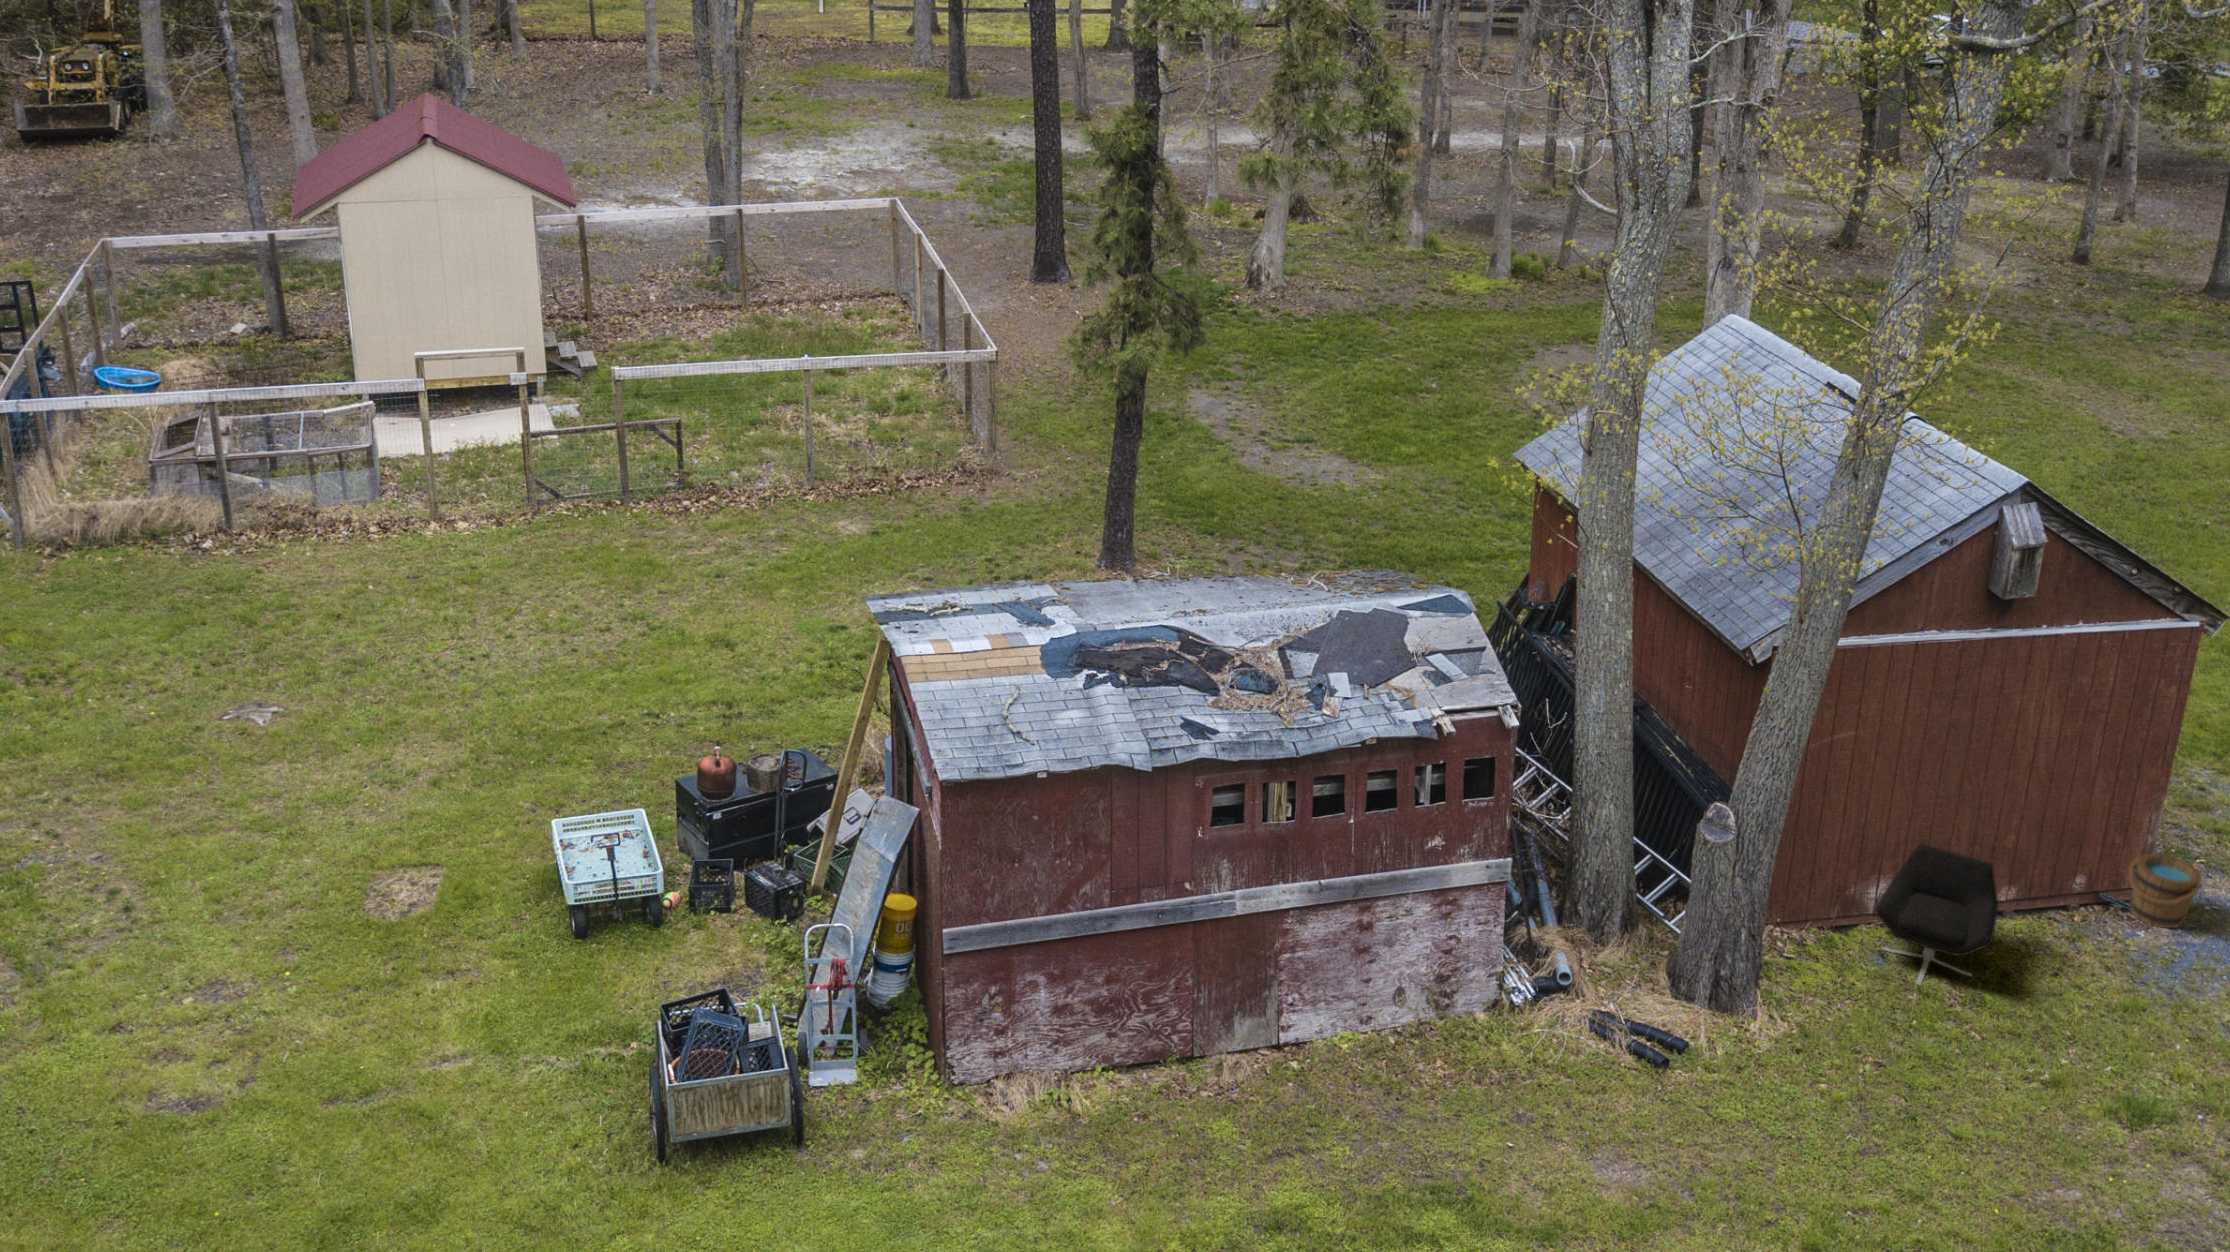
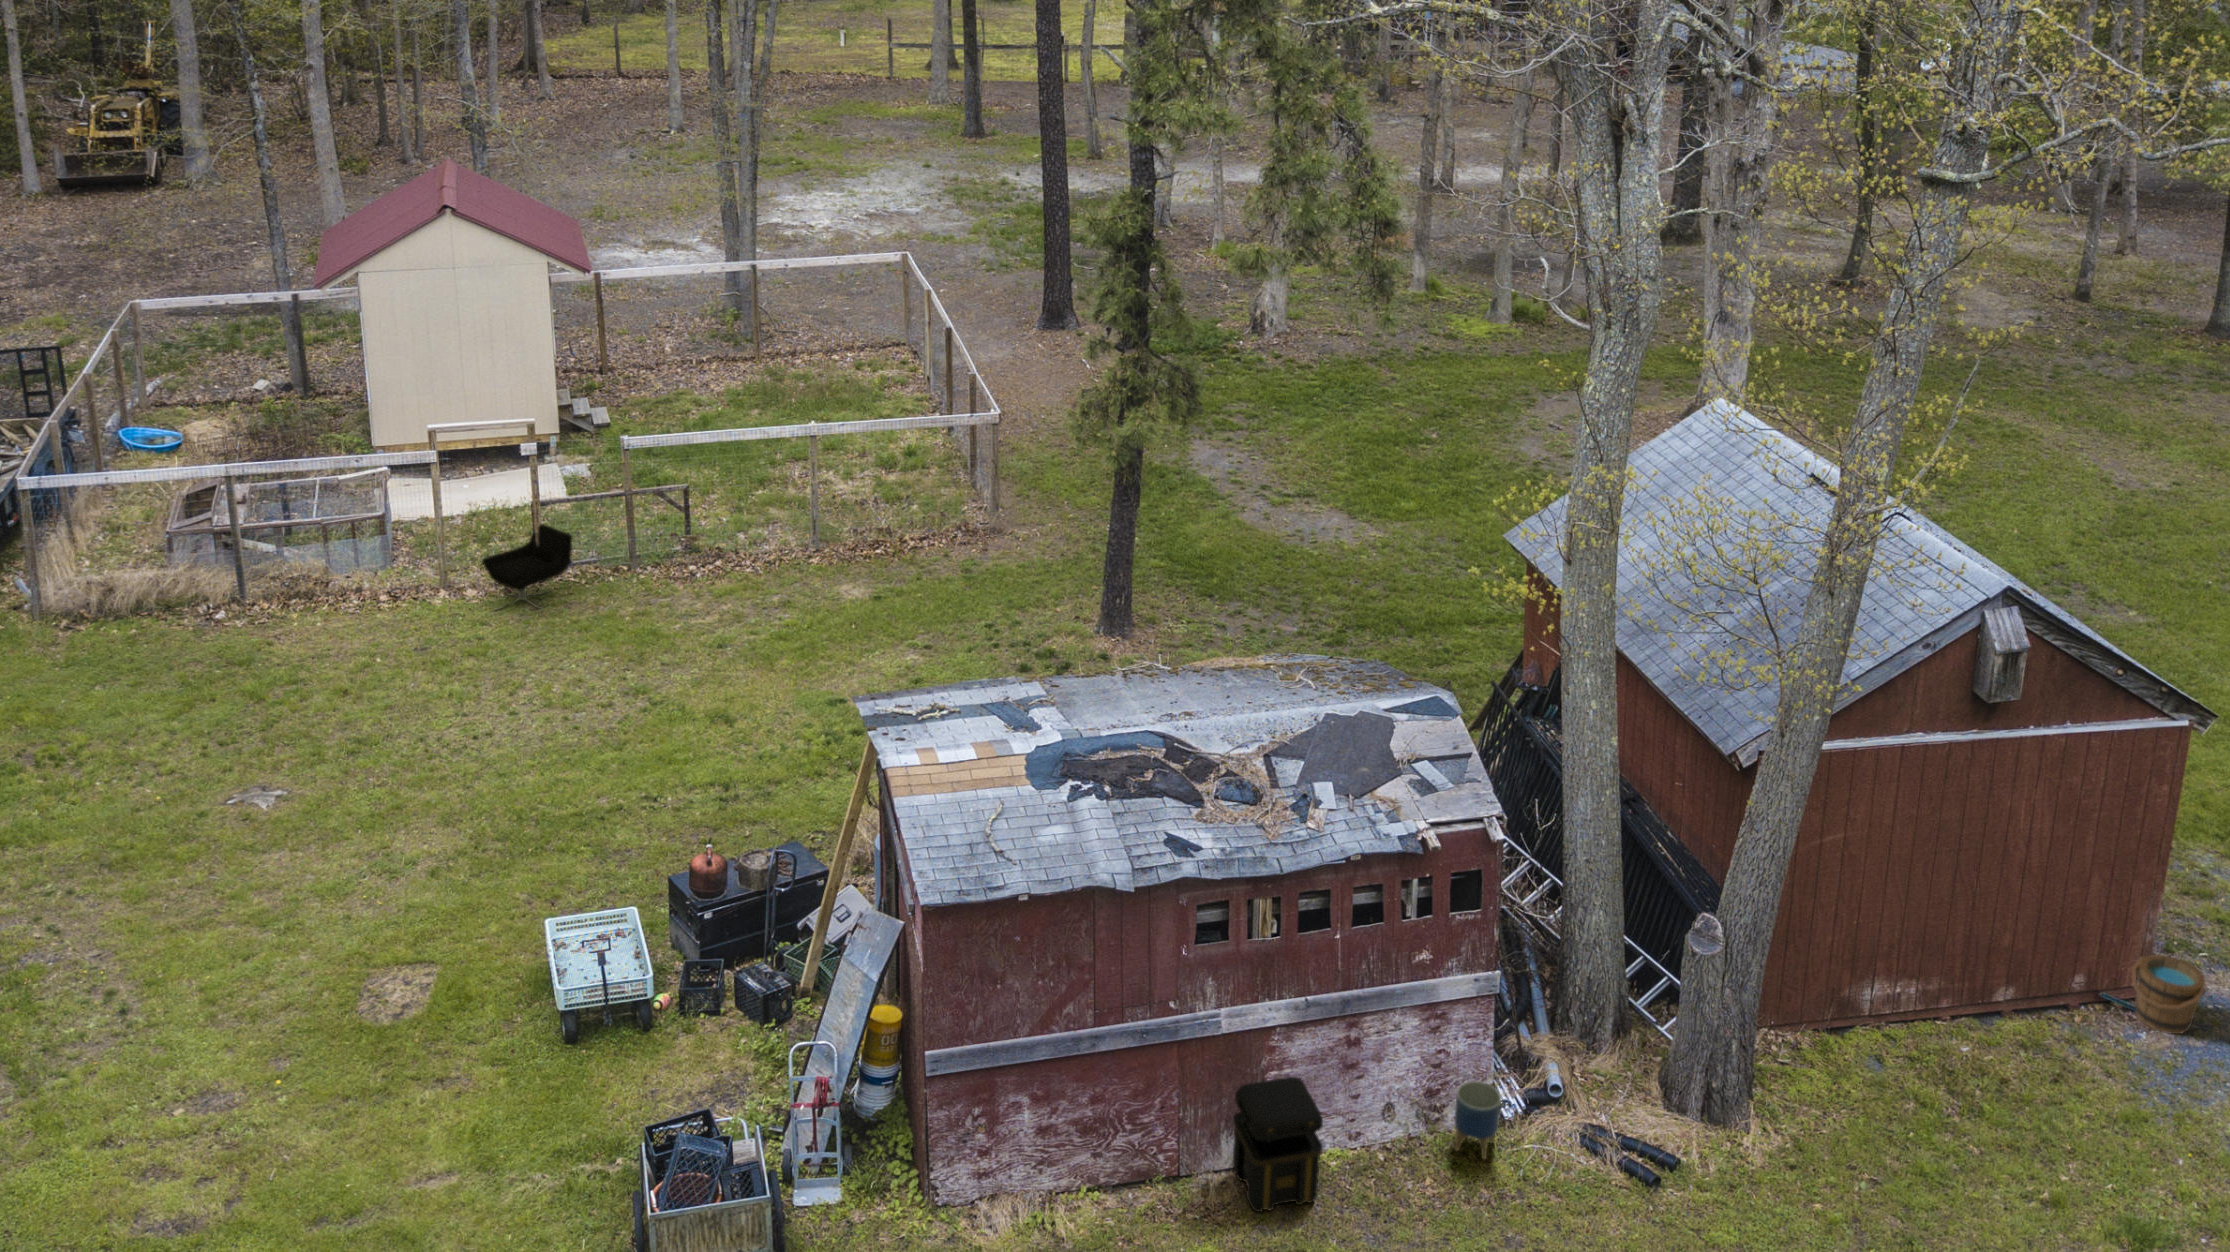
lounge chair: present [1875,844,1998,985] -> present [482,524,573,610]
toolbox: none [1246,961,1338,1090] -> present [1233,1077,1323,1212]
planter: none [1465,968,1513,1043] -> present [1454,1081,1501,1160]

